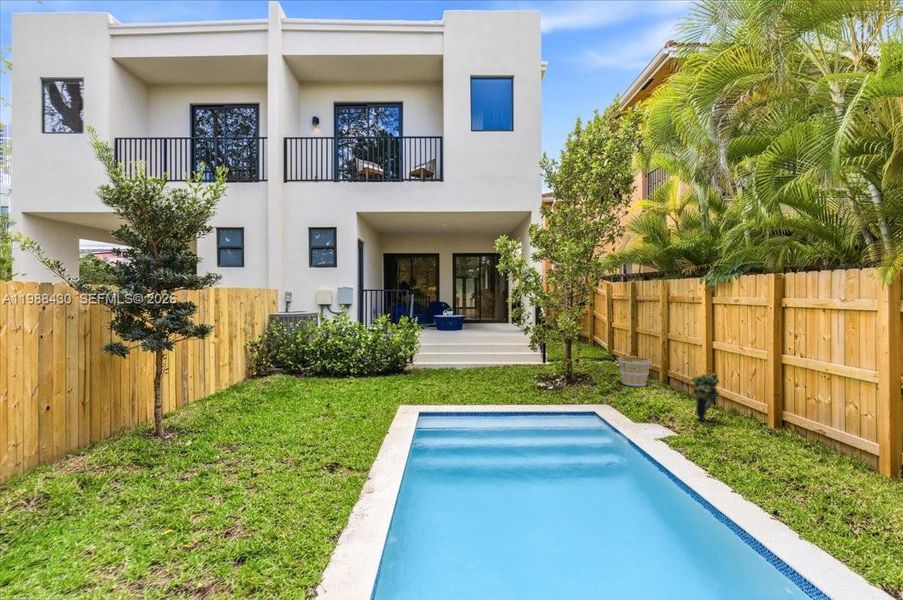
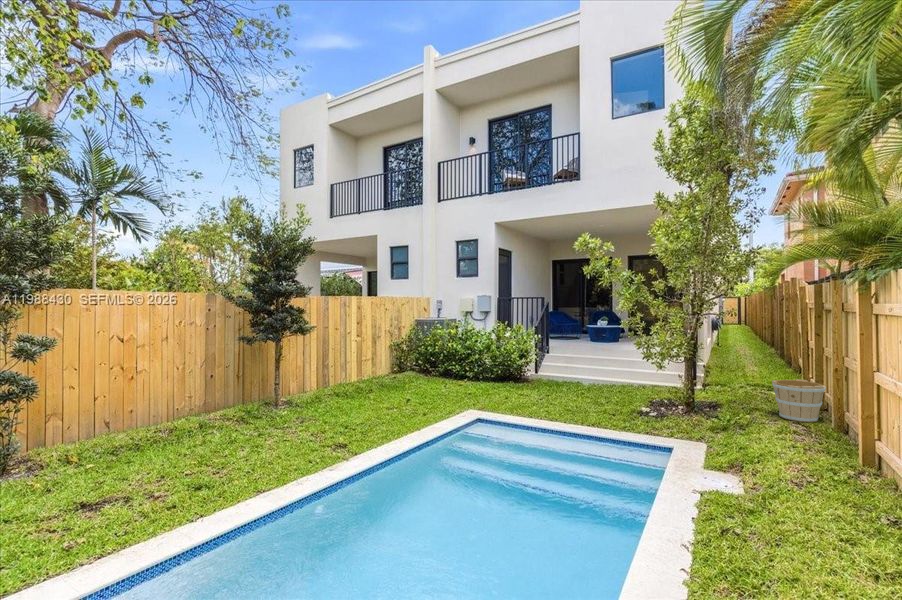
potted plant: present [692,373,720,421] -> none [824,406,876,475]

